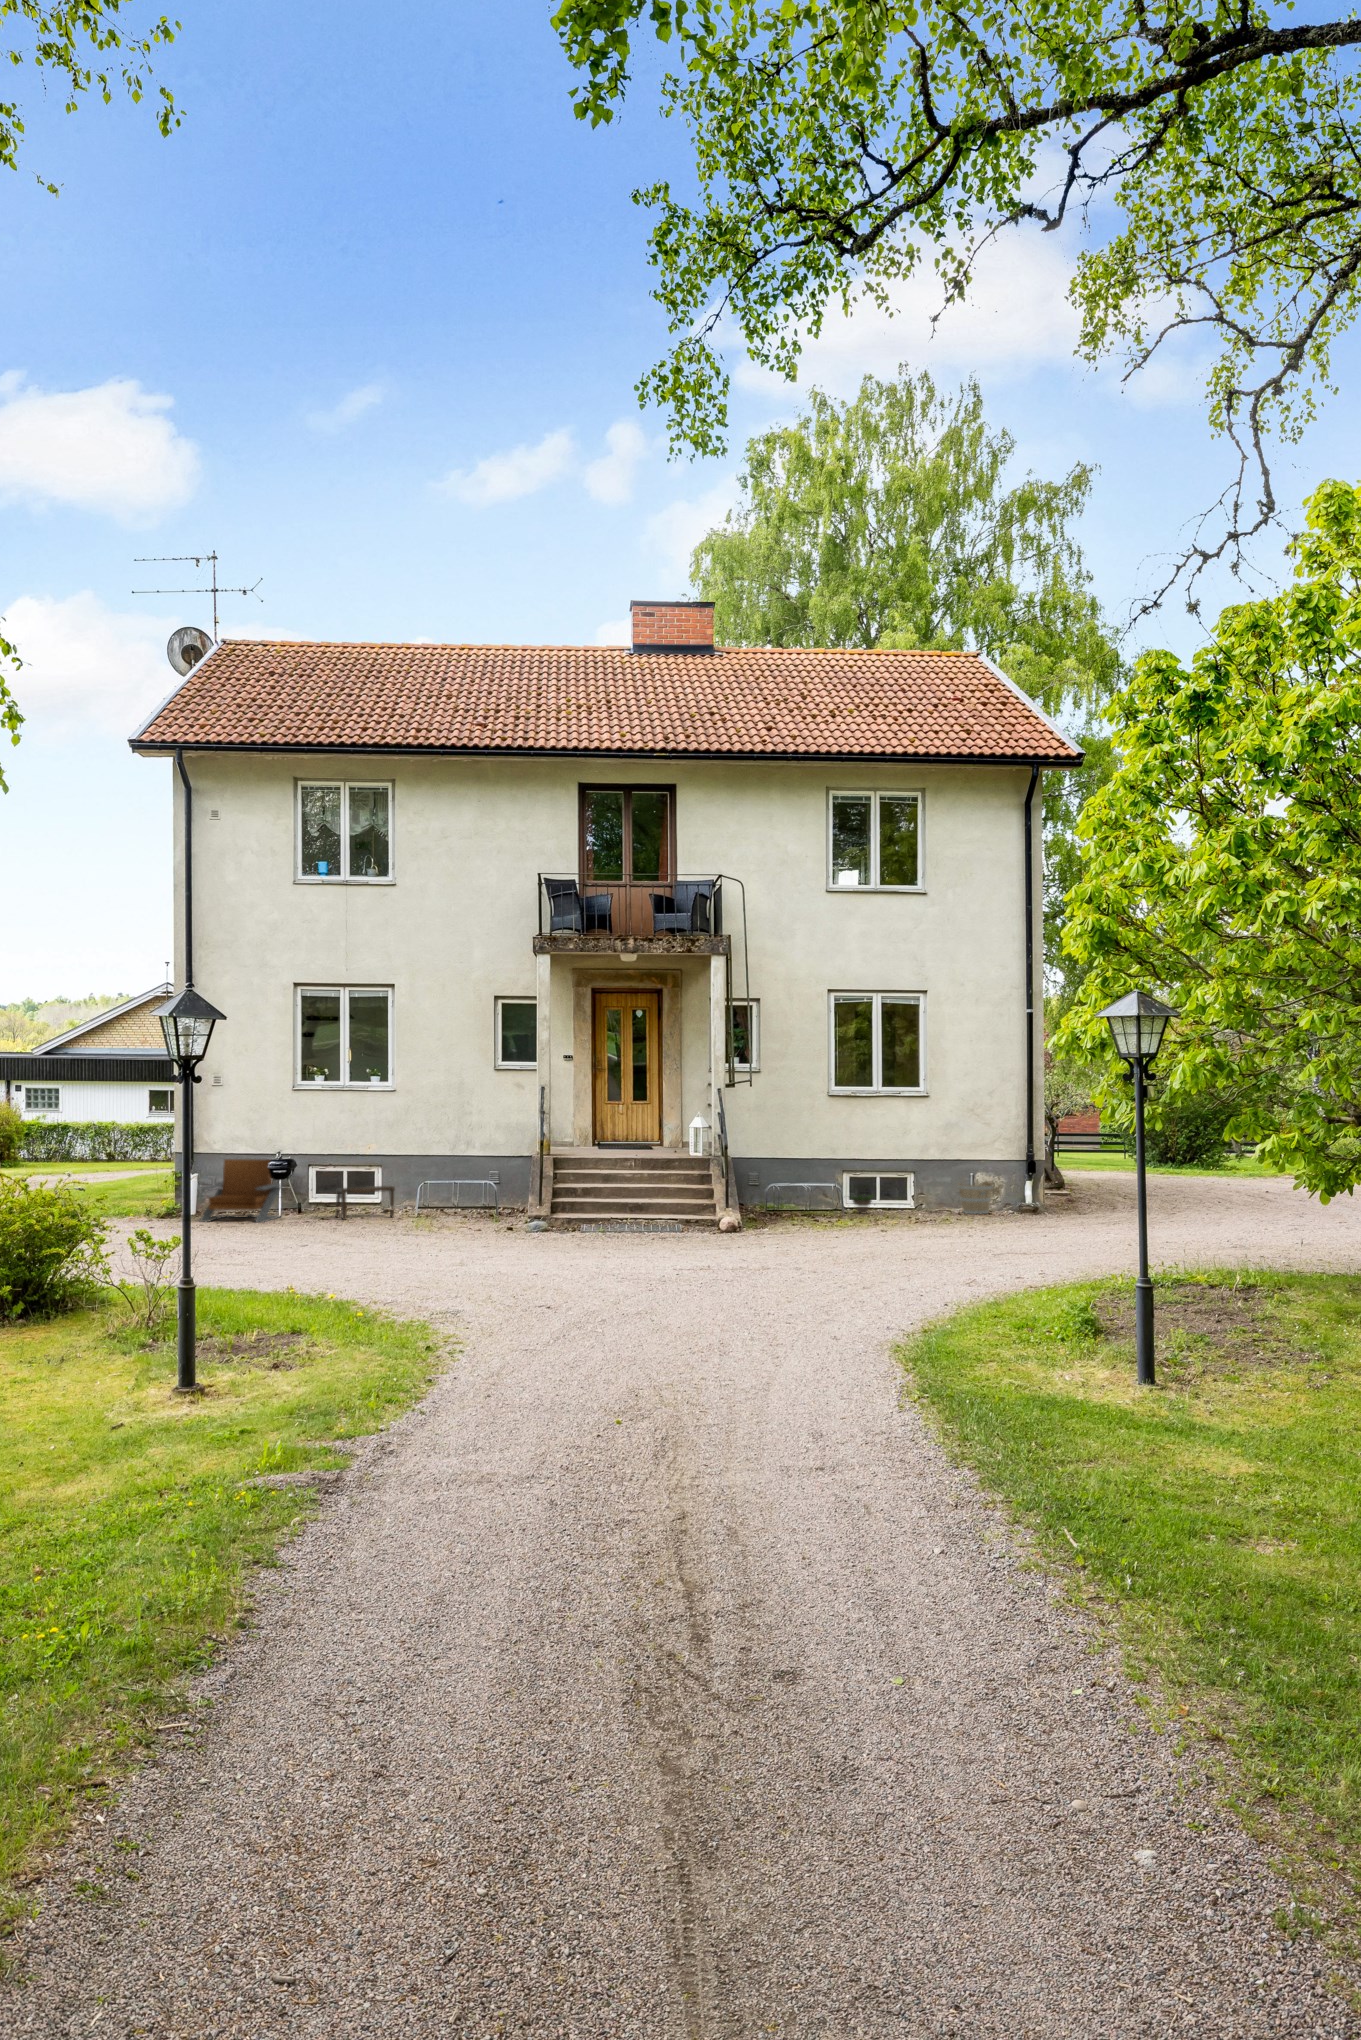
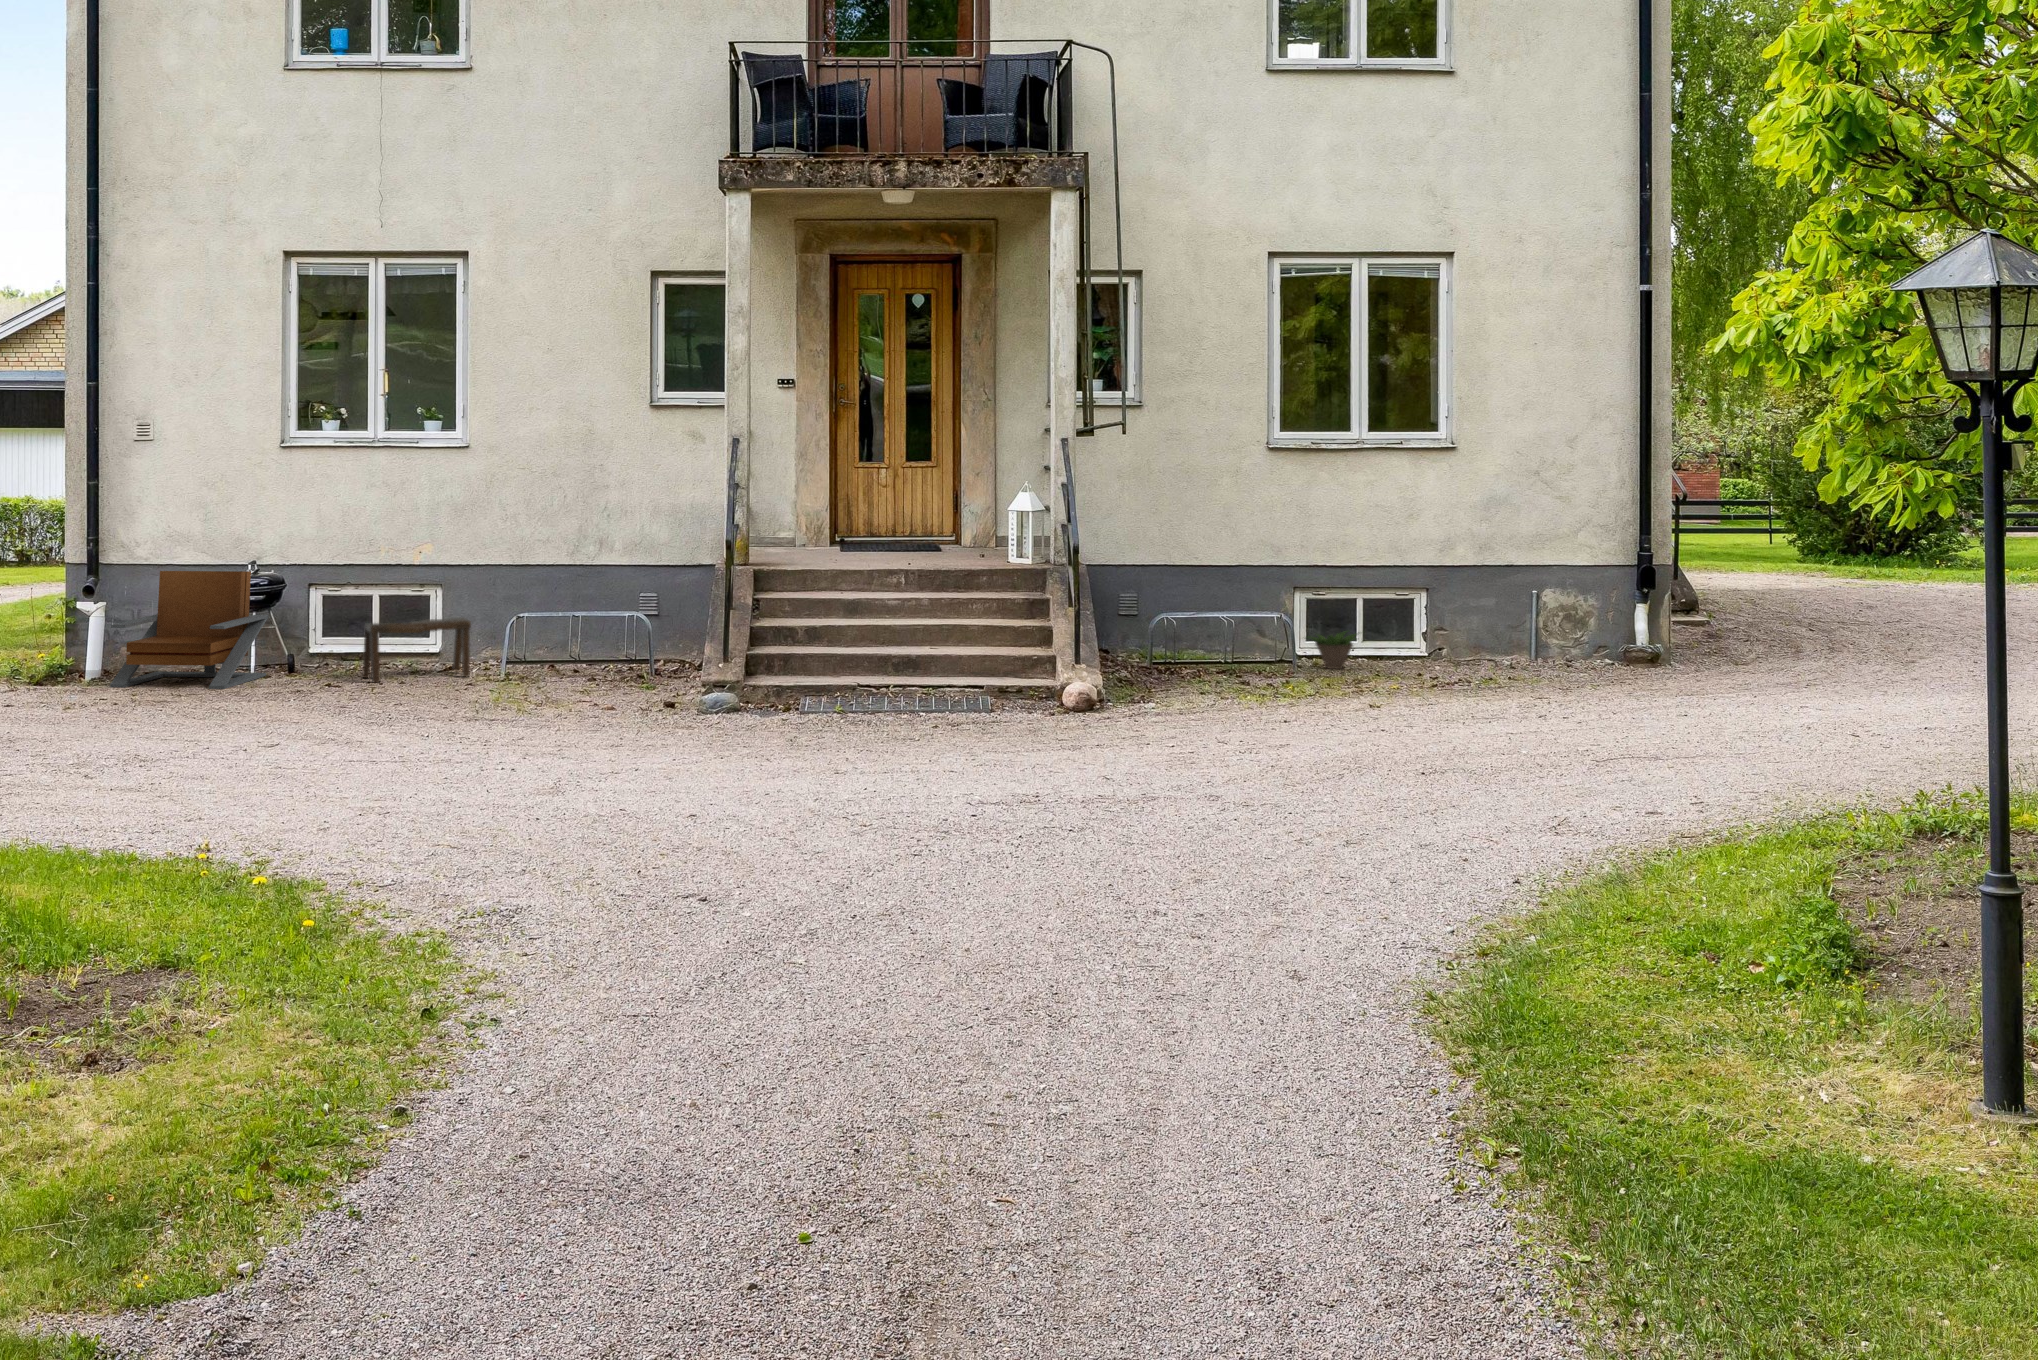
wooden bucket: present [958,1182,993,1214] -> none [1513,610,1580,672]

